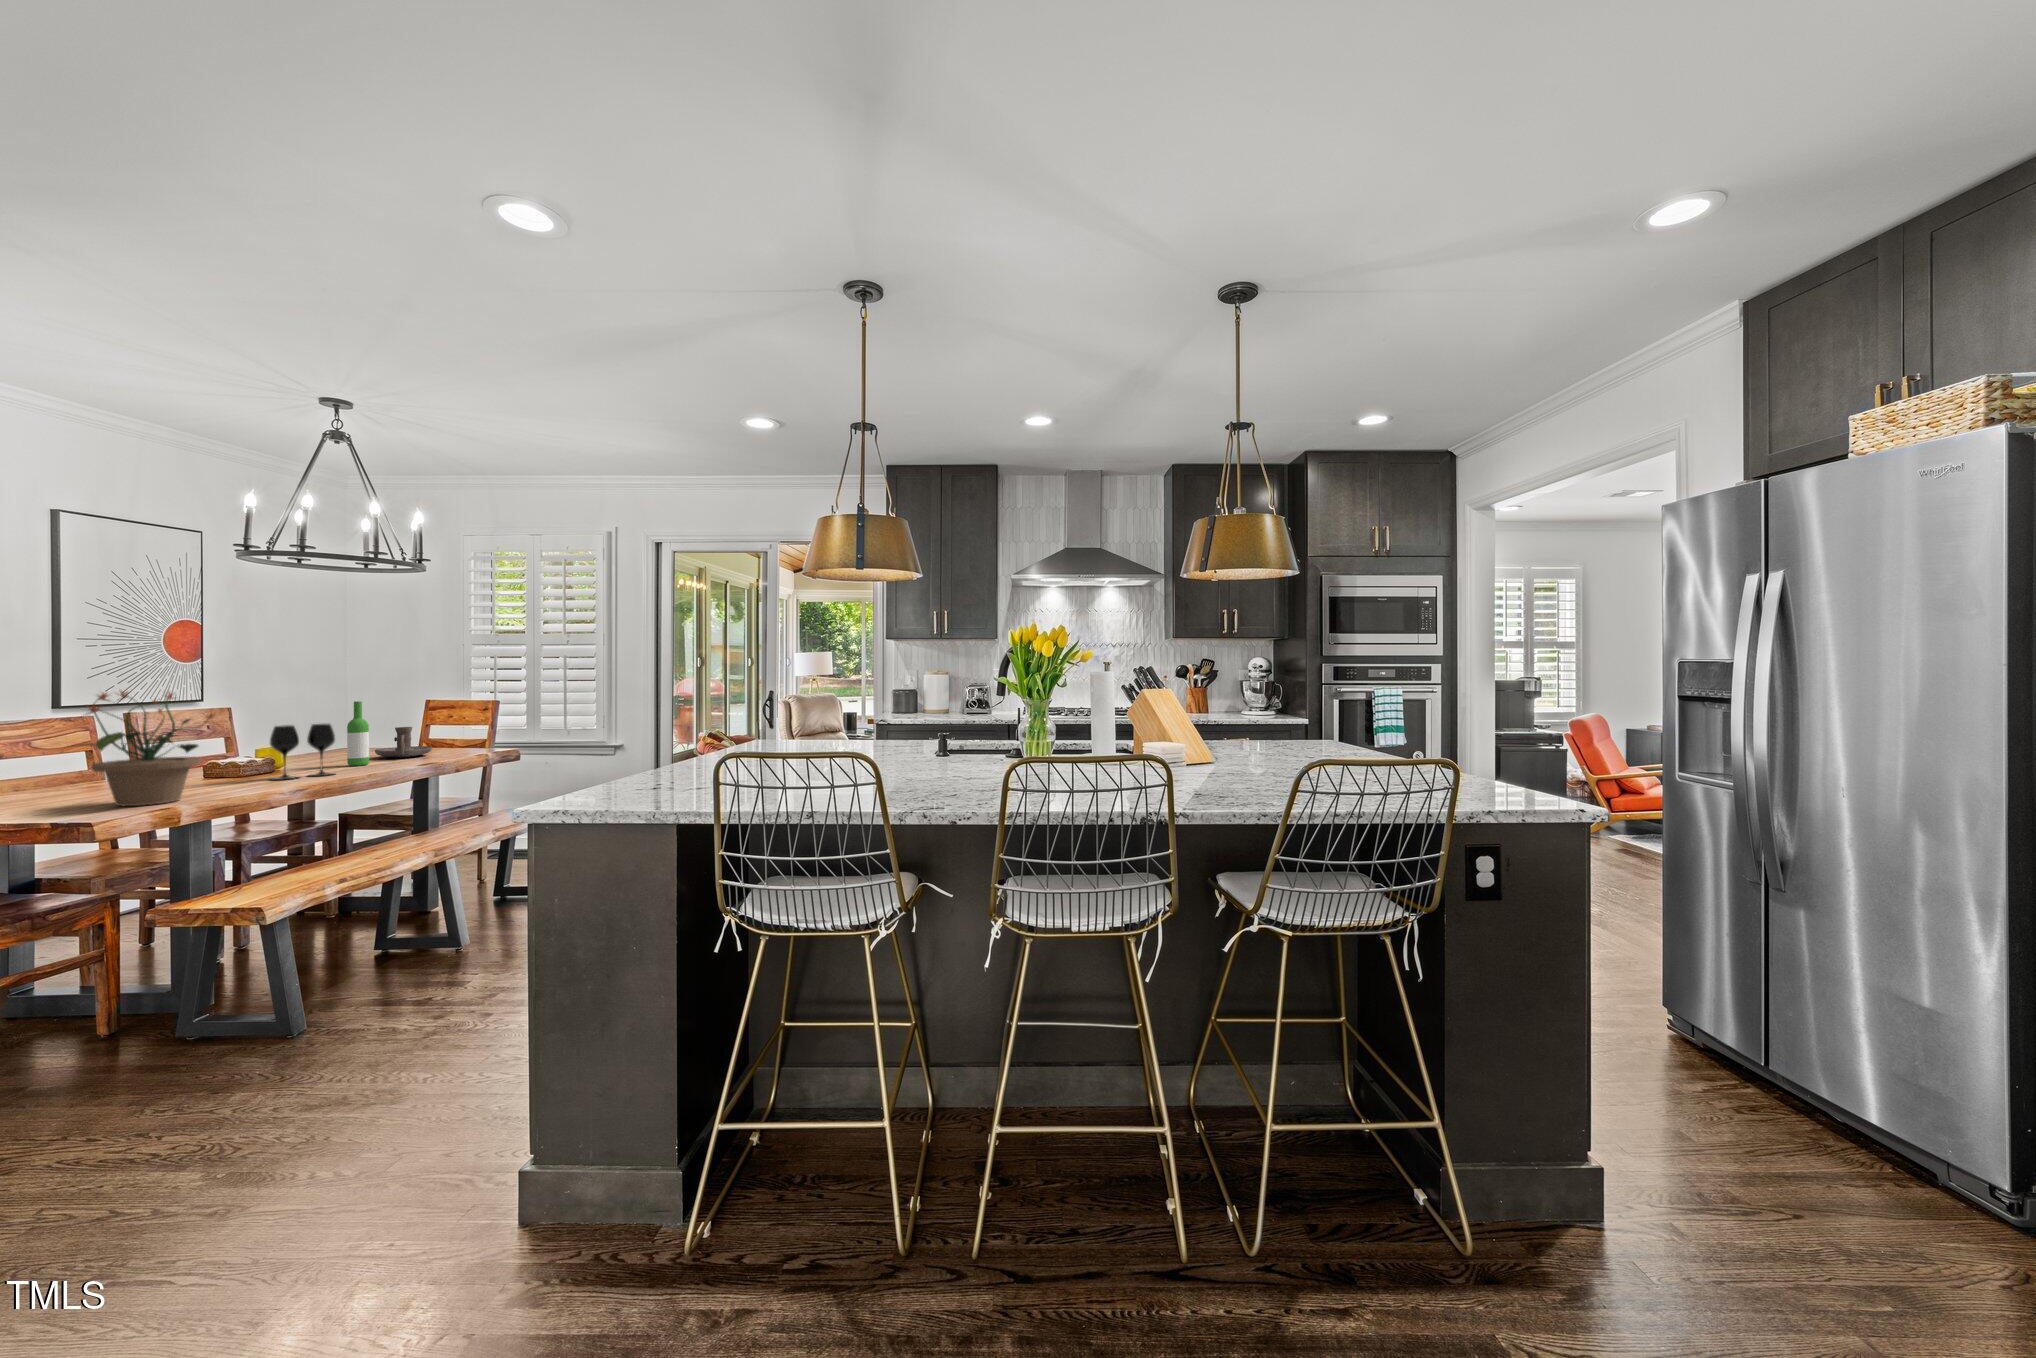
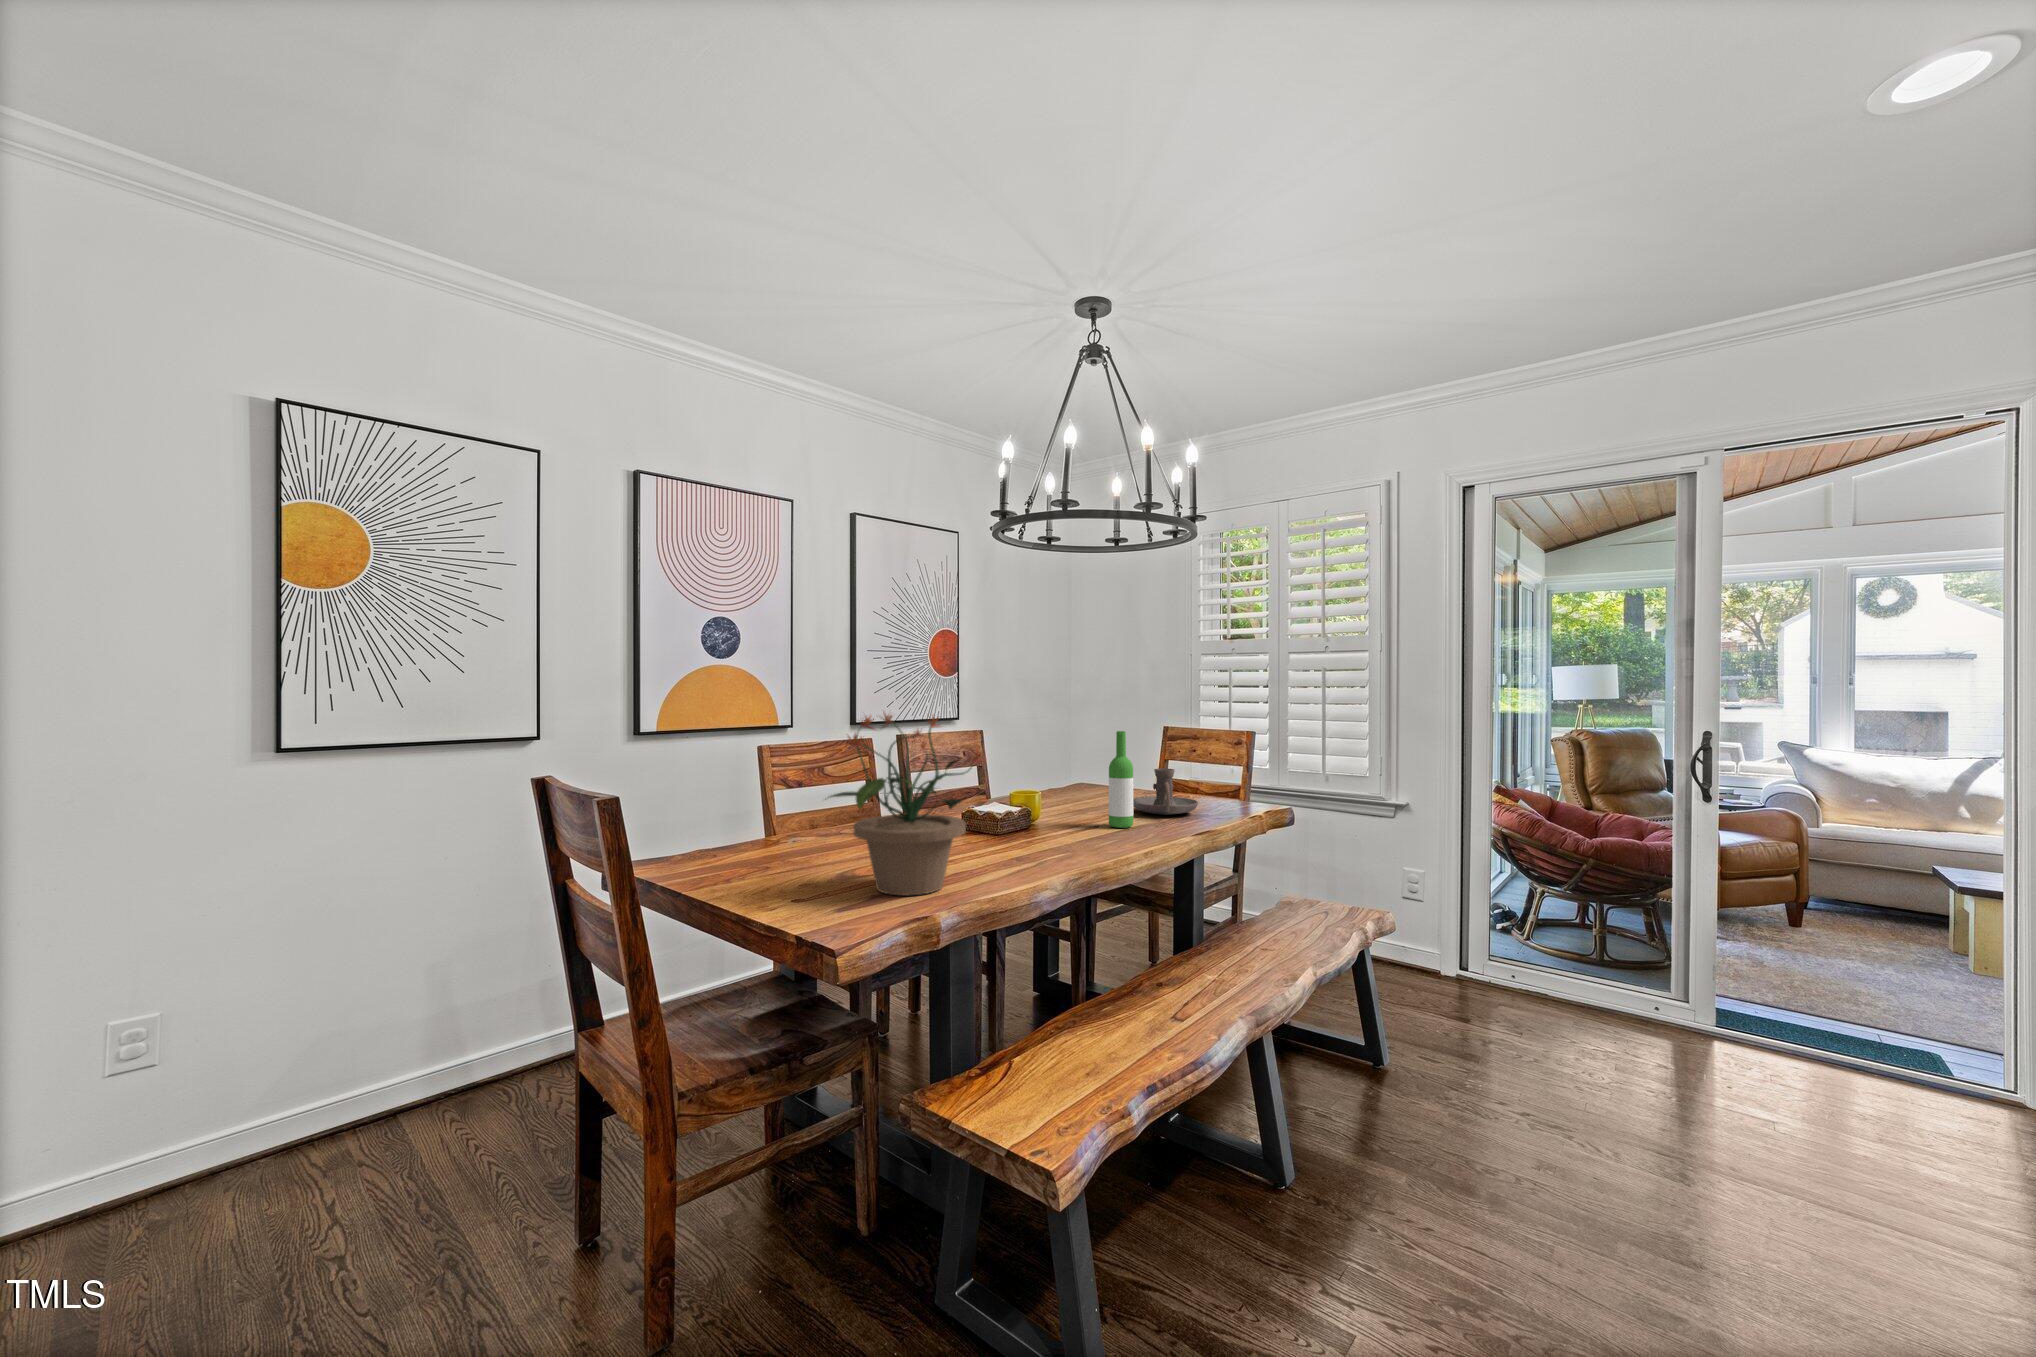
wine glass: present [270,724,335,780] -> none [1032,766,1106,851]

